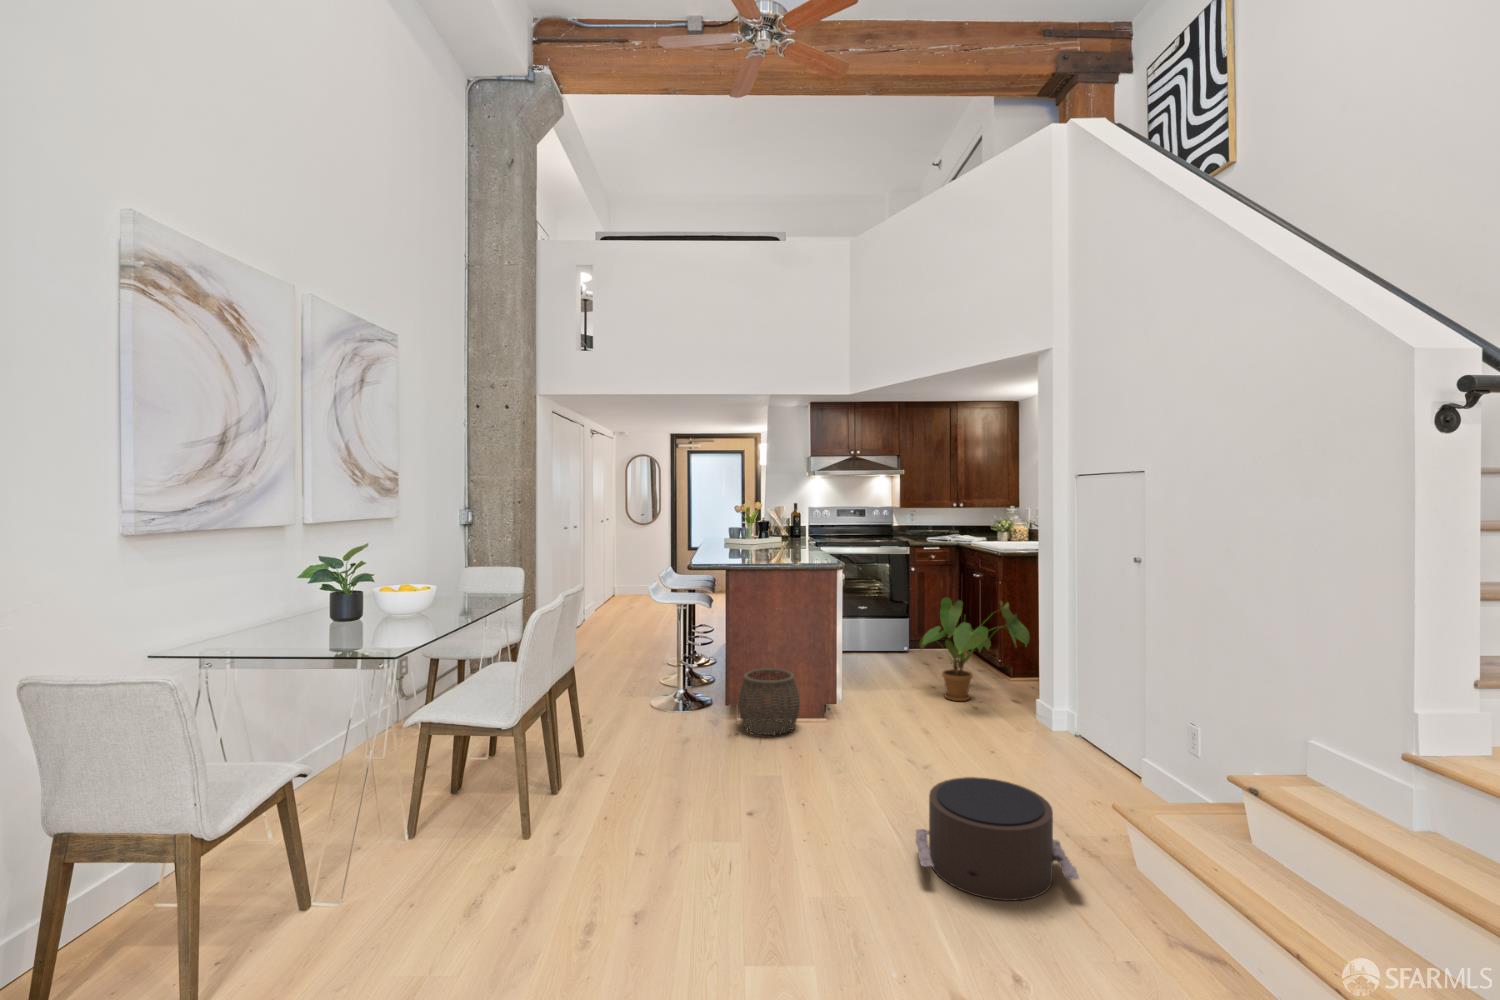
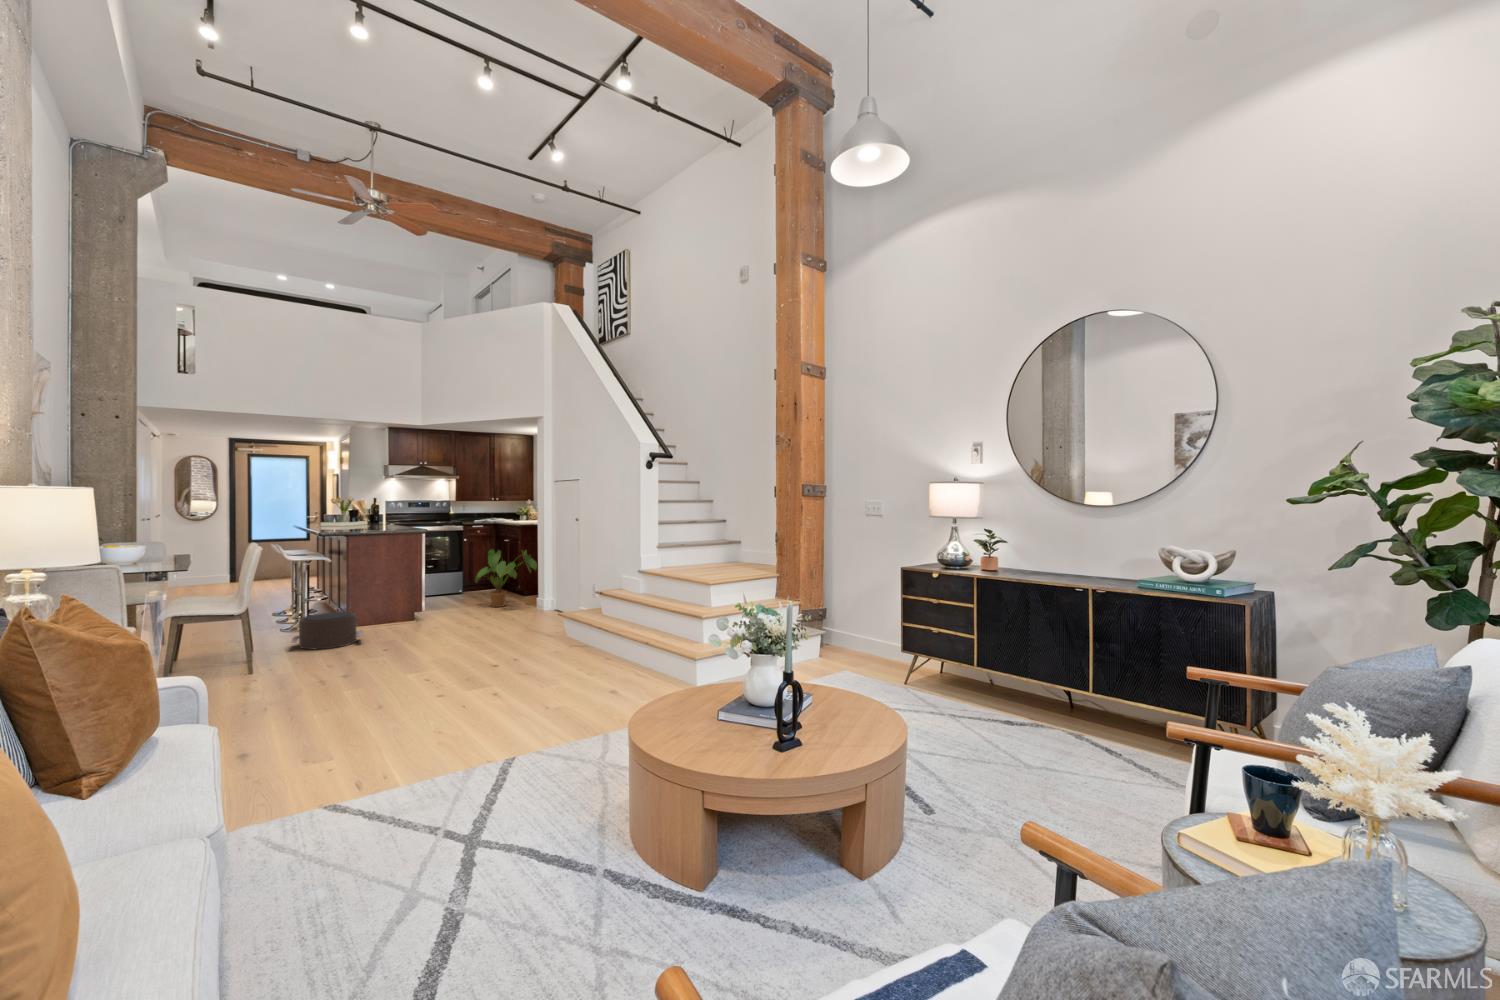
woven basket: present [738,668,800,735] -> none [365,594,407,630]
pouf: present [916,777,1079,901] -> present [291,612,363,649]

